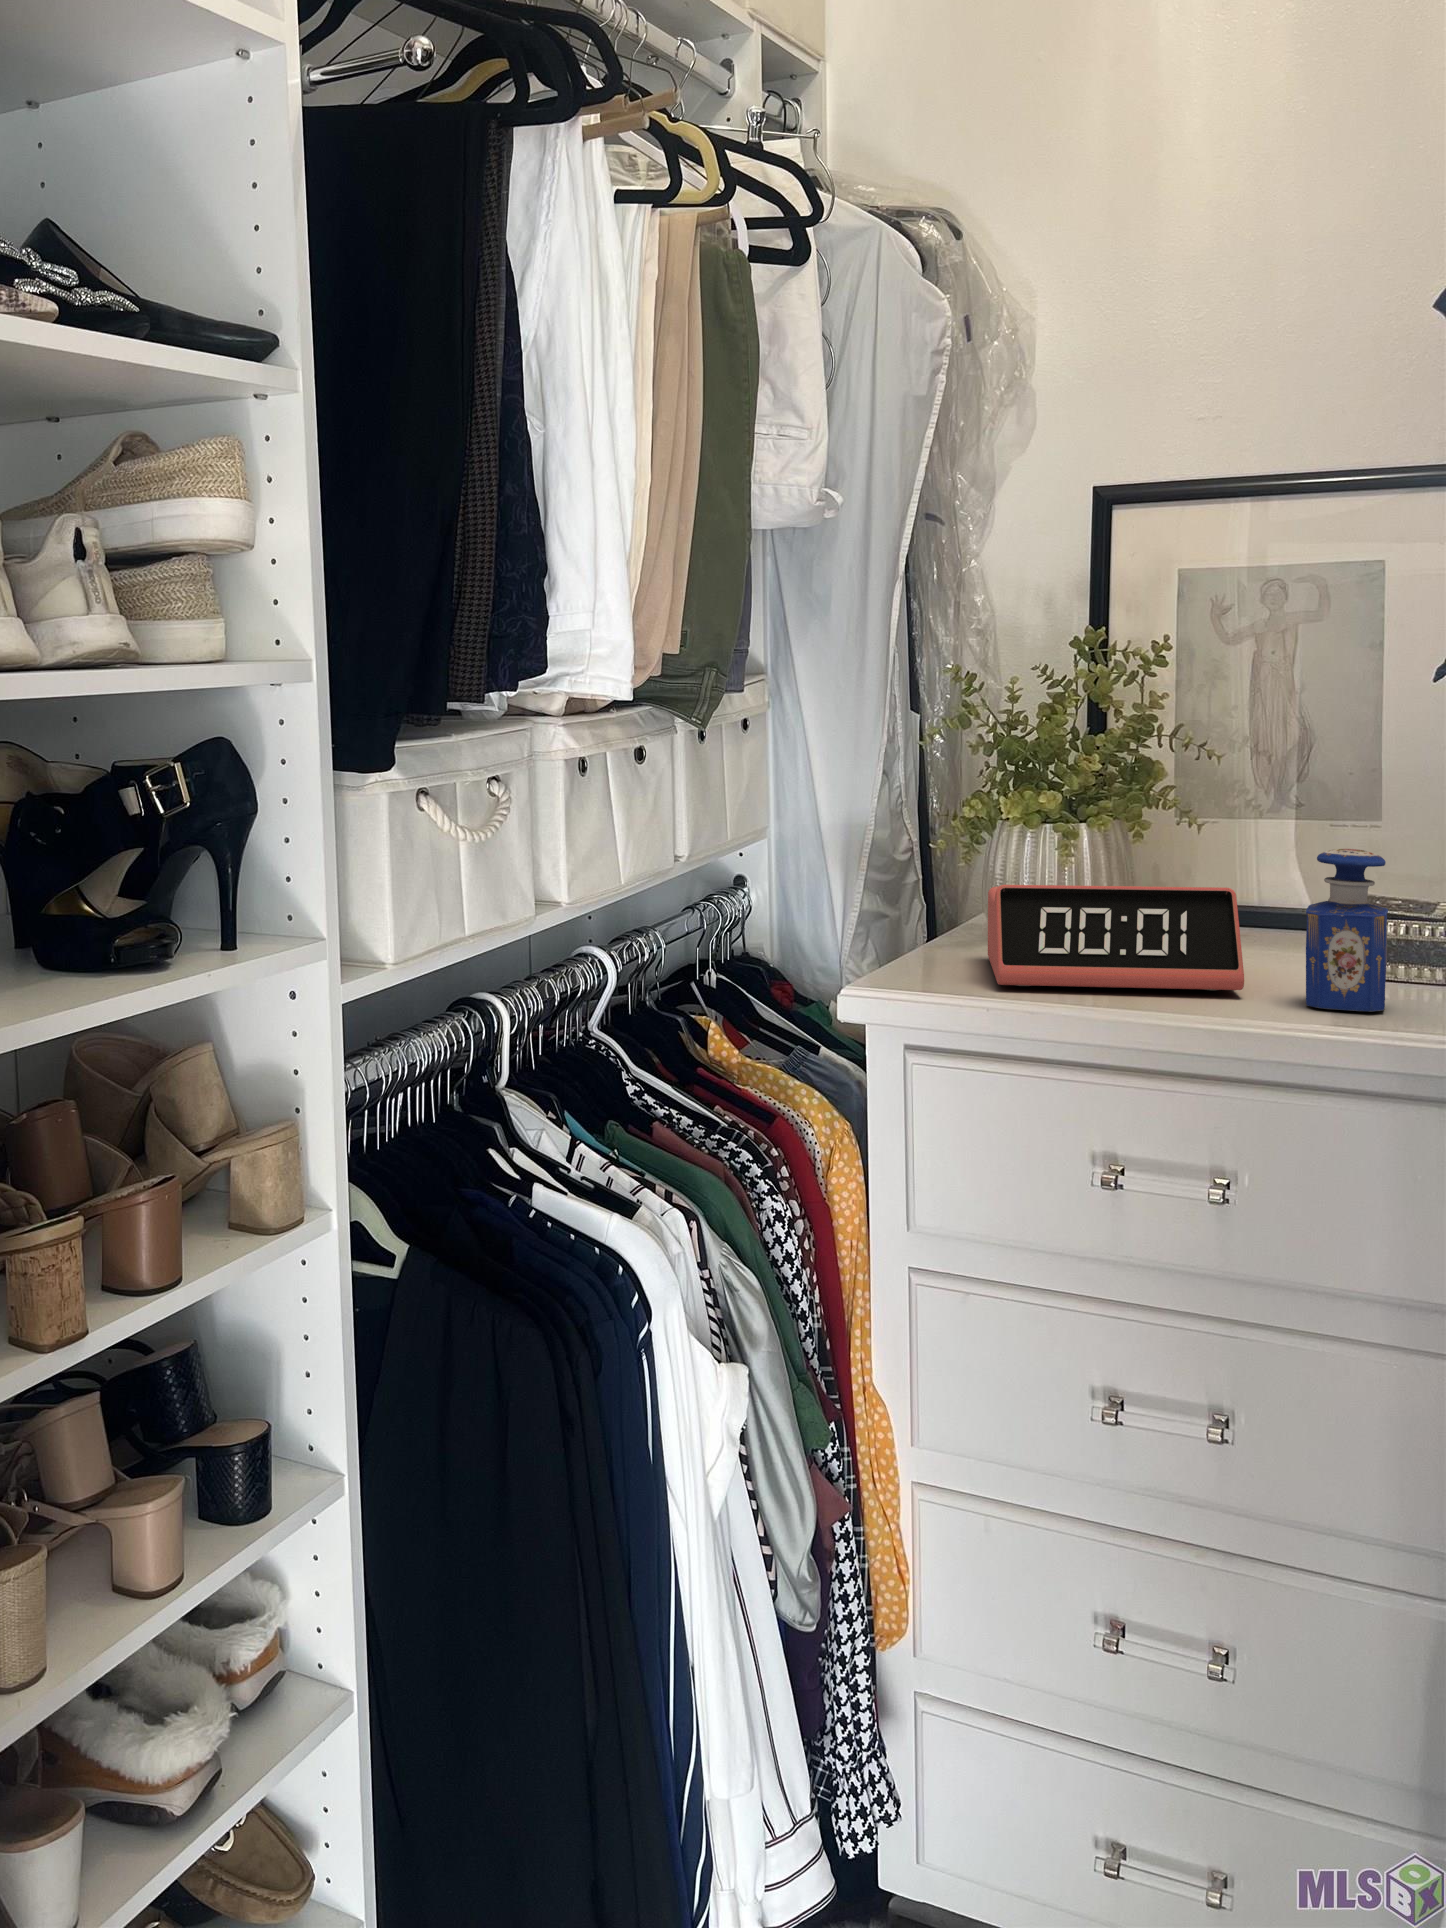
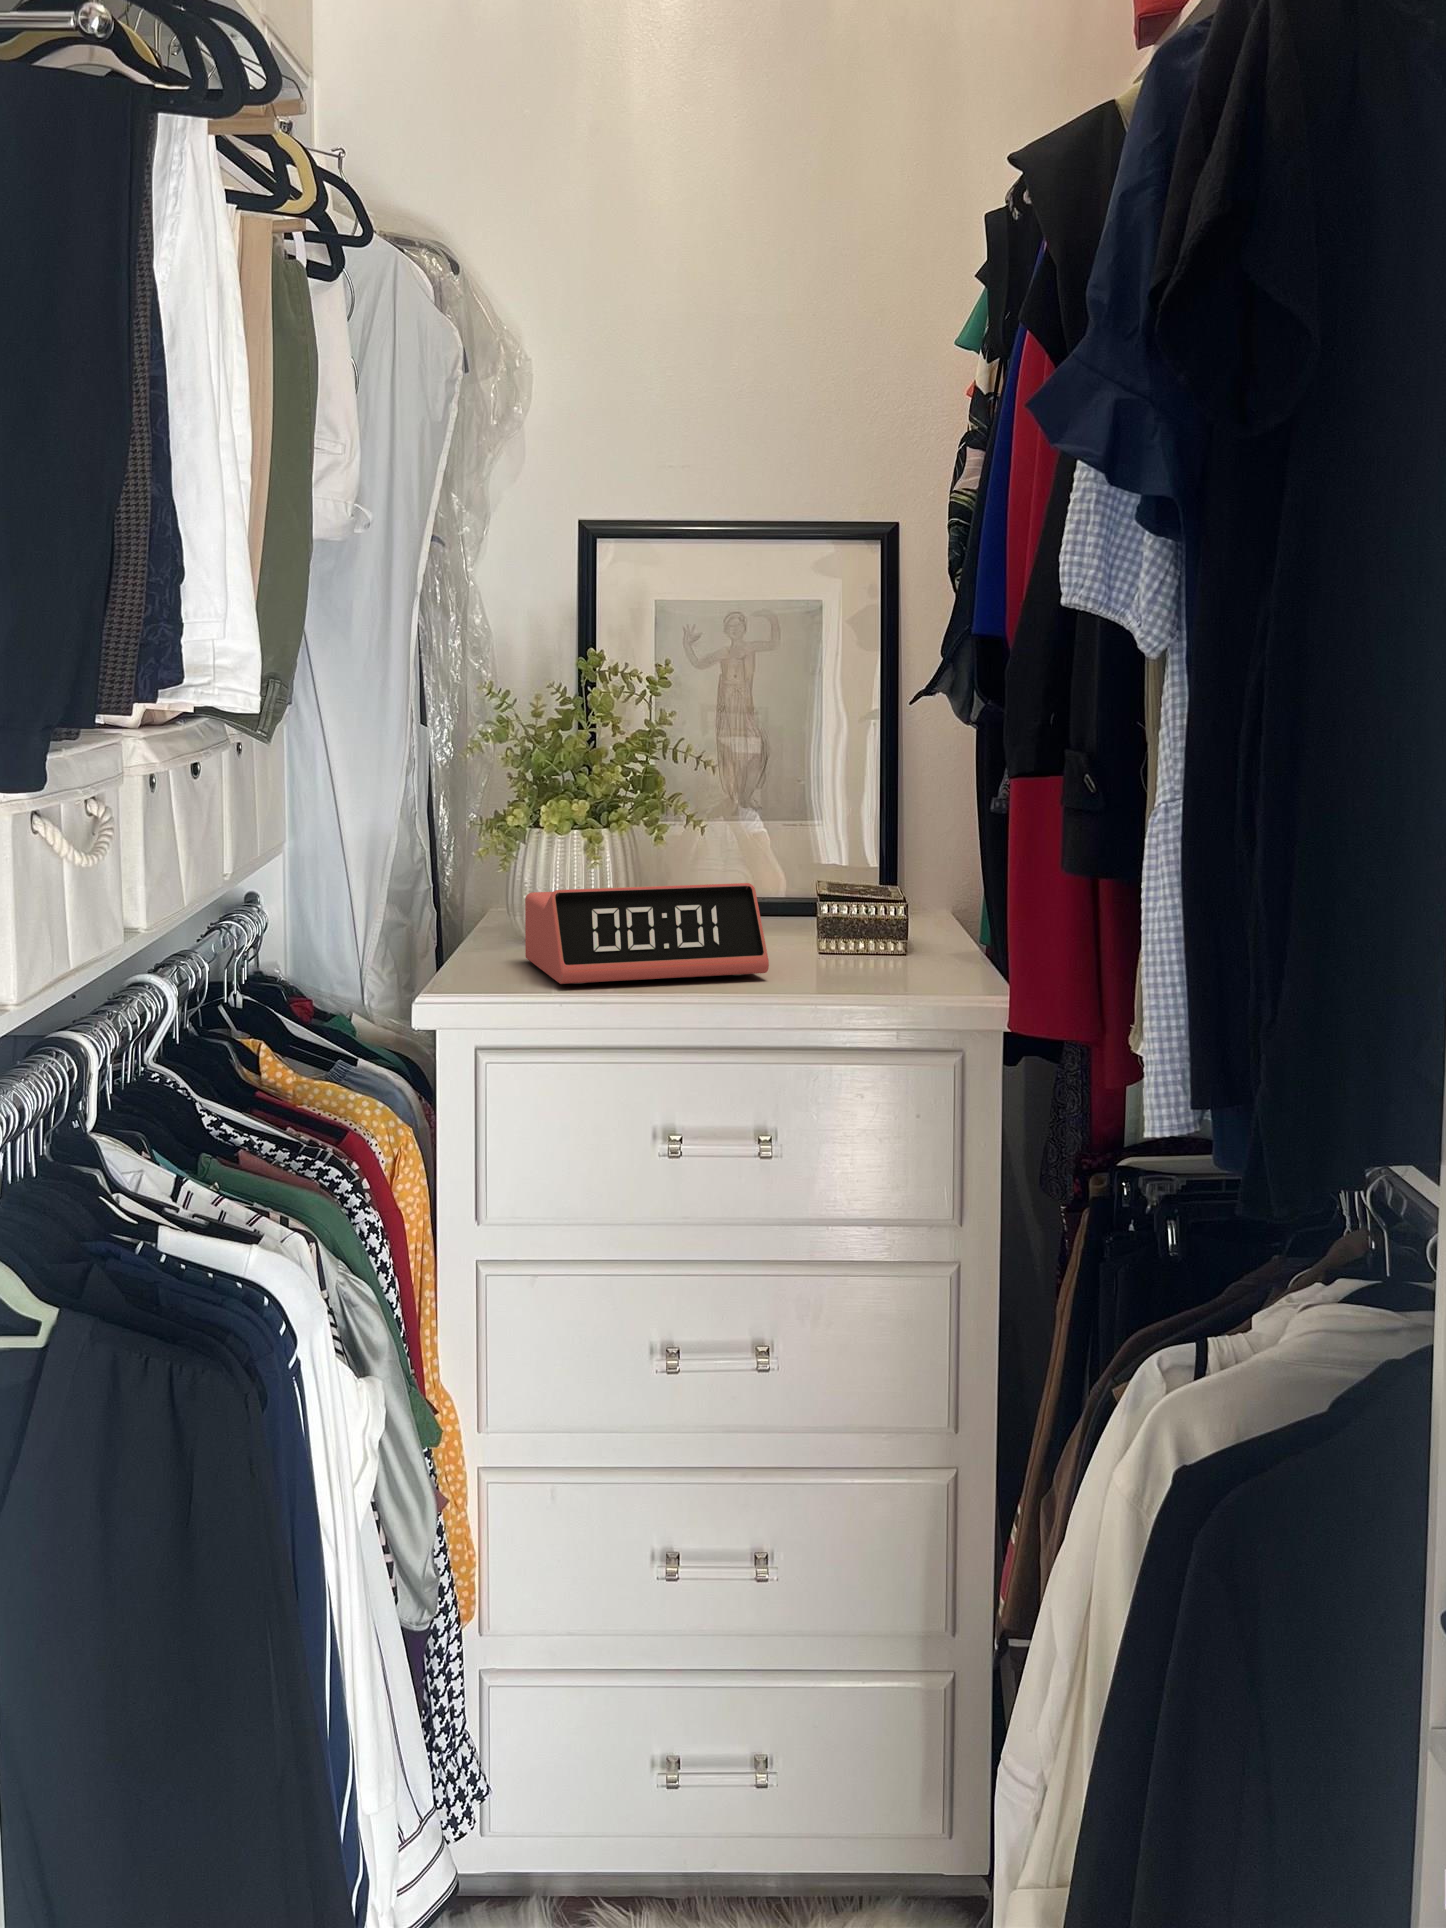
perfume bottle: present [1306,849,1388,1012] -> none [818,845,885,984]

